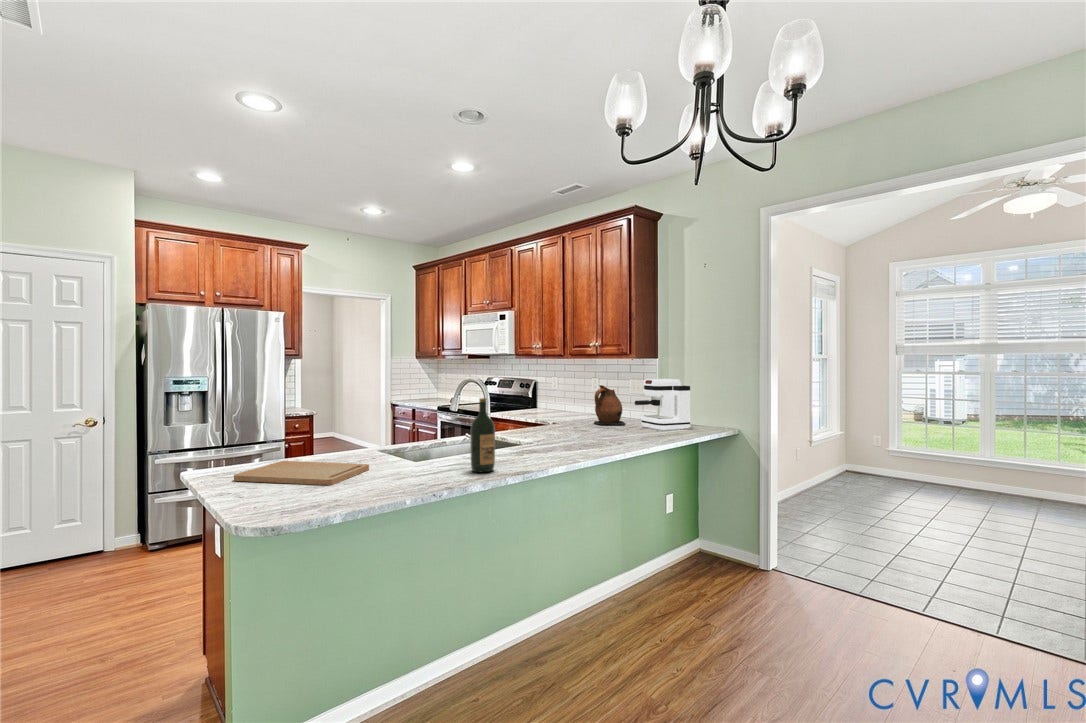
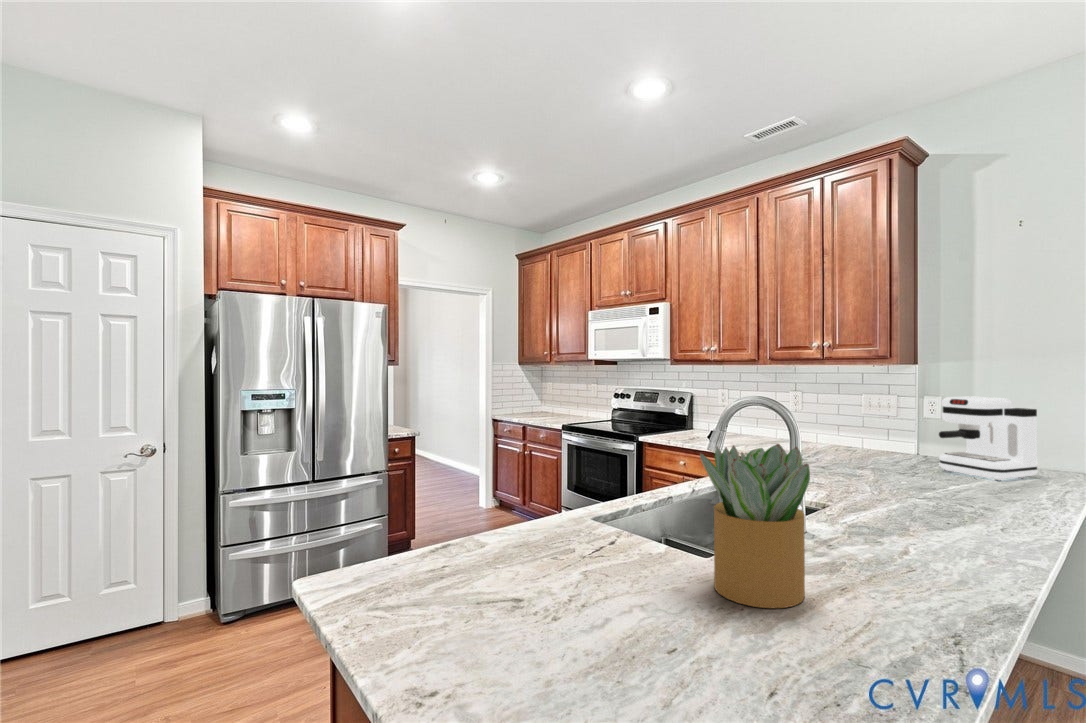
ceramic pitcher: present [594,385,625,425] -> none [838,405,901,466]
potted plant: none [387,397,440,472] -> present [700,444,810,608]
wine bottle: present [470,398,495,472] -> none [895,454,962,620]
cutting board: present [234,461,369,485] -> none [422,564,668,672]

